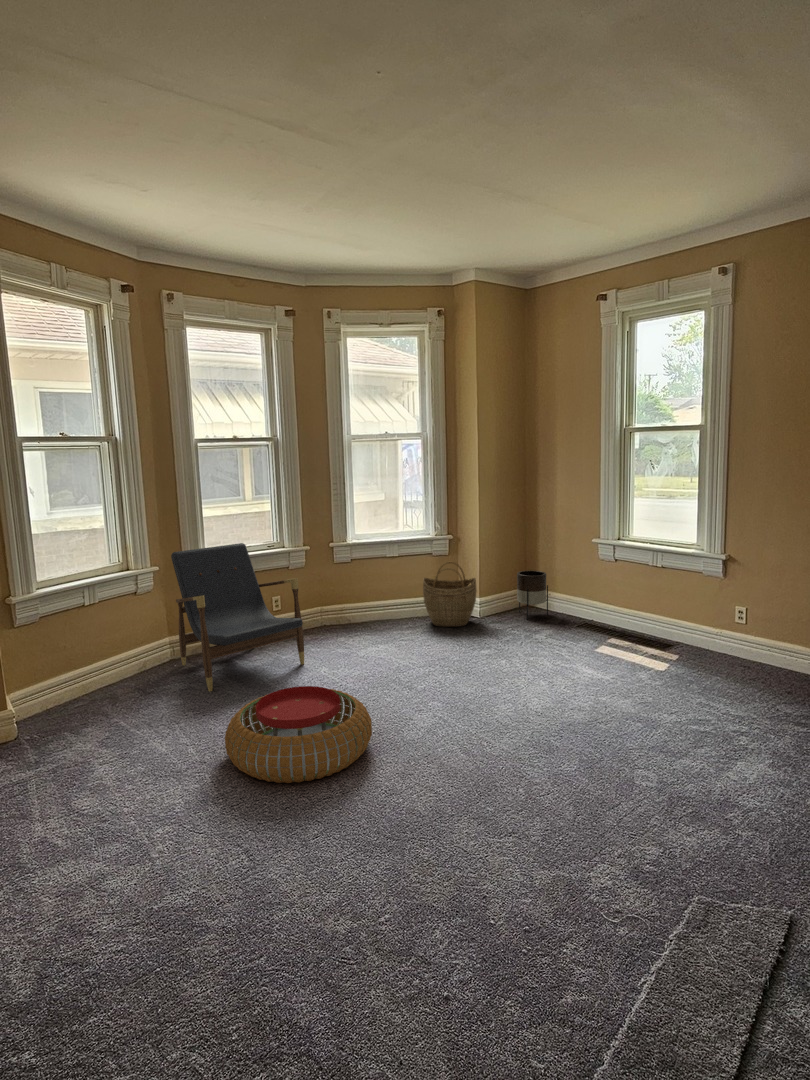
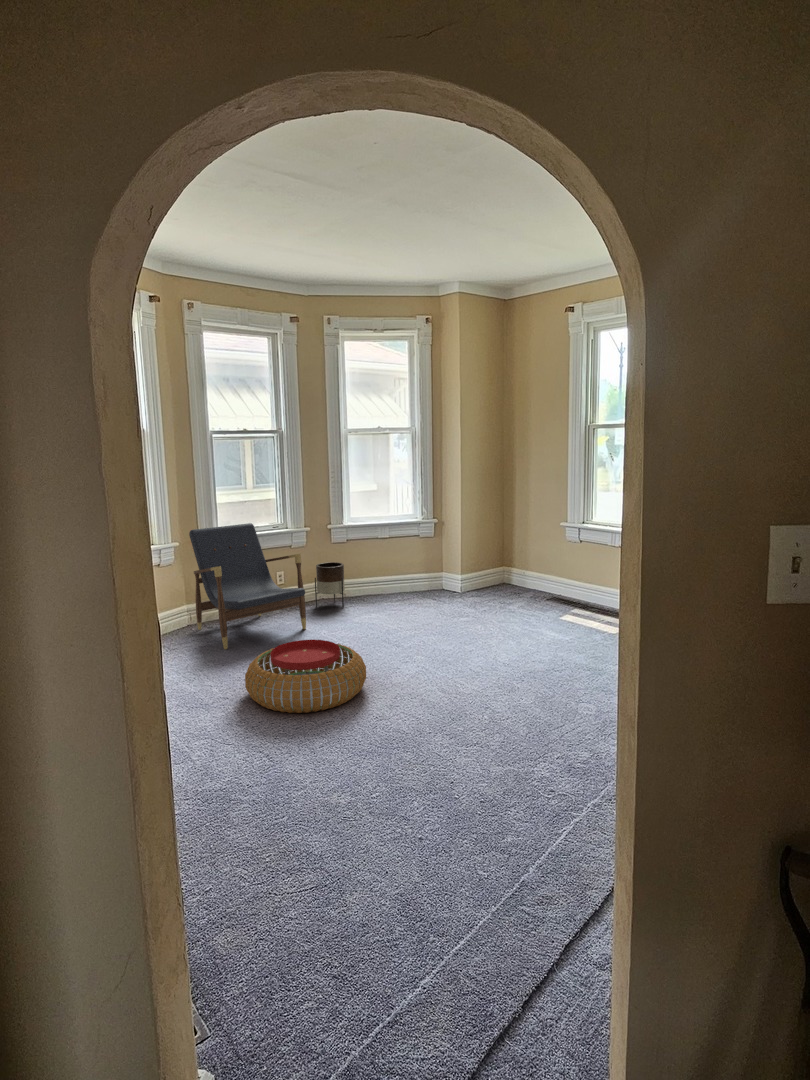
woven basket: present [423,562,477,627] -> none [411,543,458,600]
planter: present [517,570,548,620] -> present [315,562,345,607]

